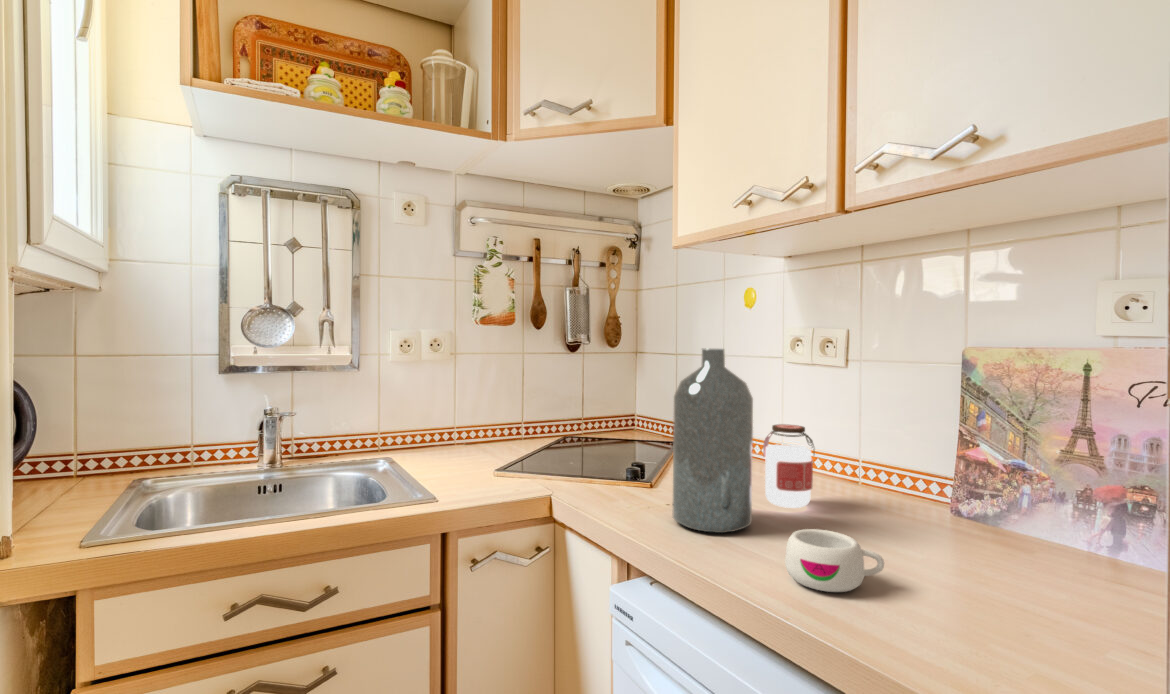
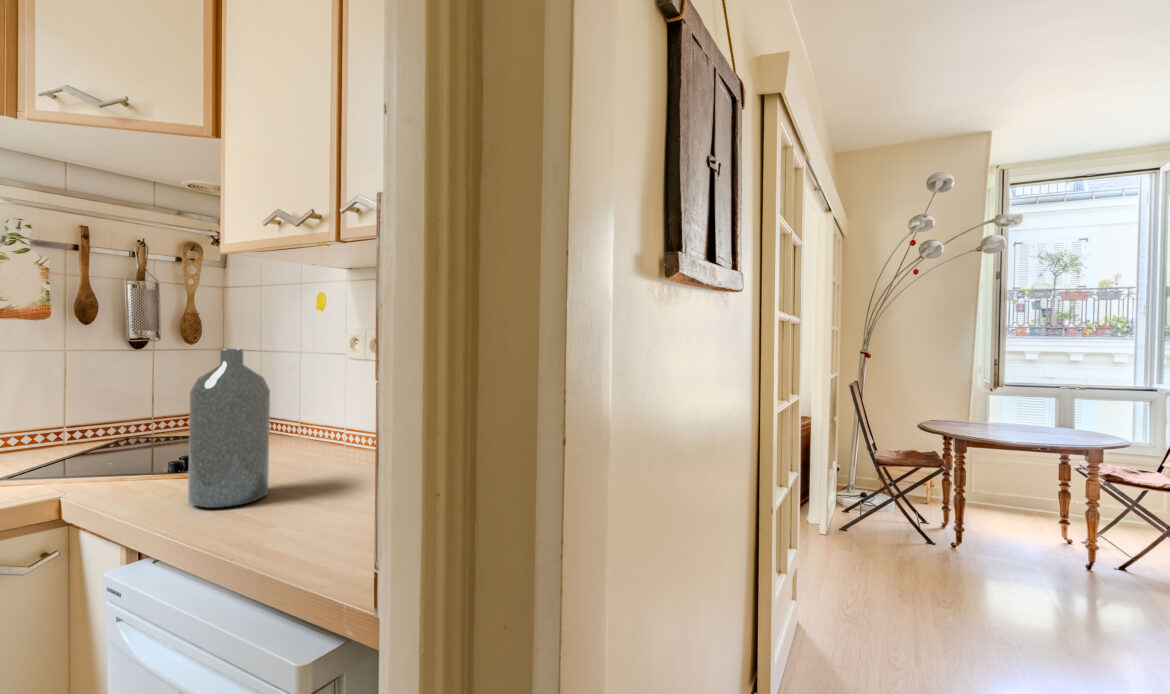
jar: present [763,424,814,508] -> none [297,411,340,480]
mug: present [785,529,884,592] -> none [259,490,338,536]

